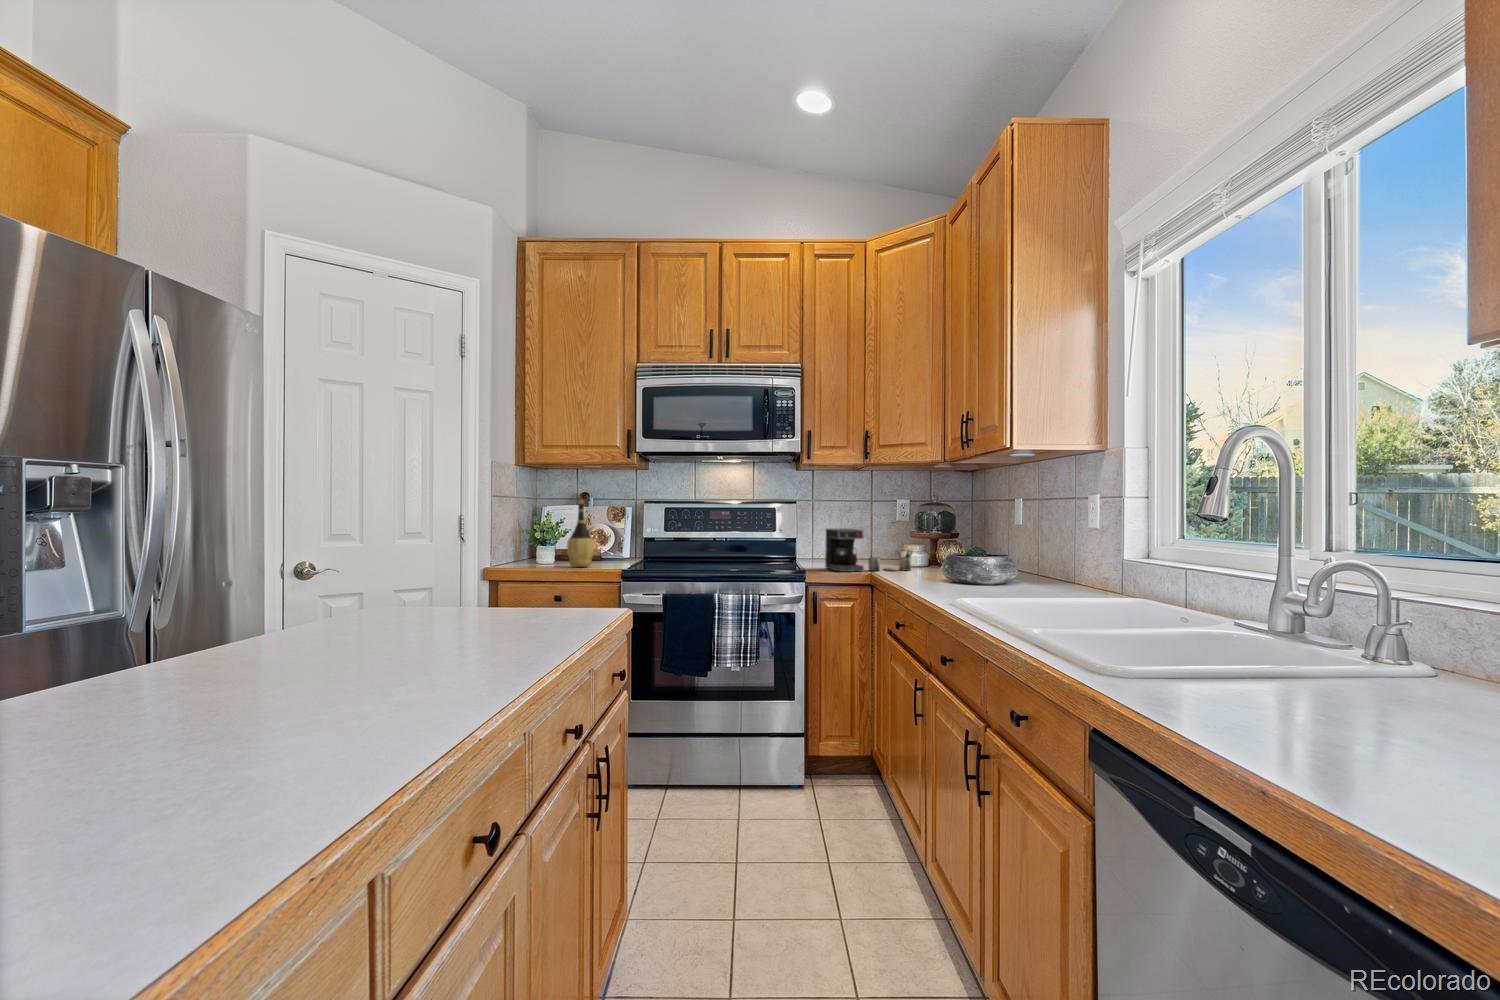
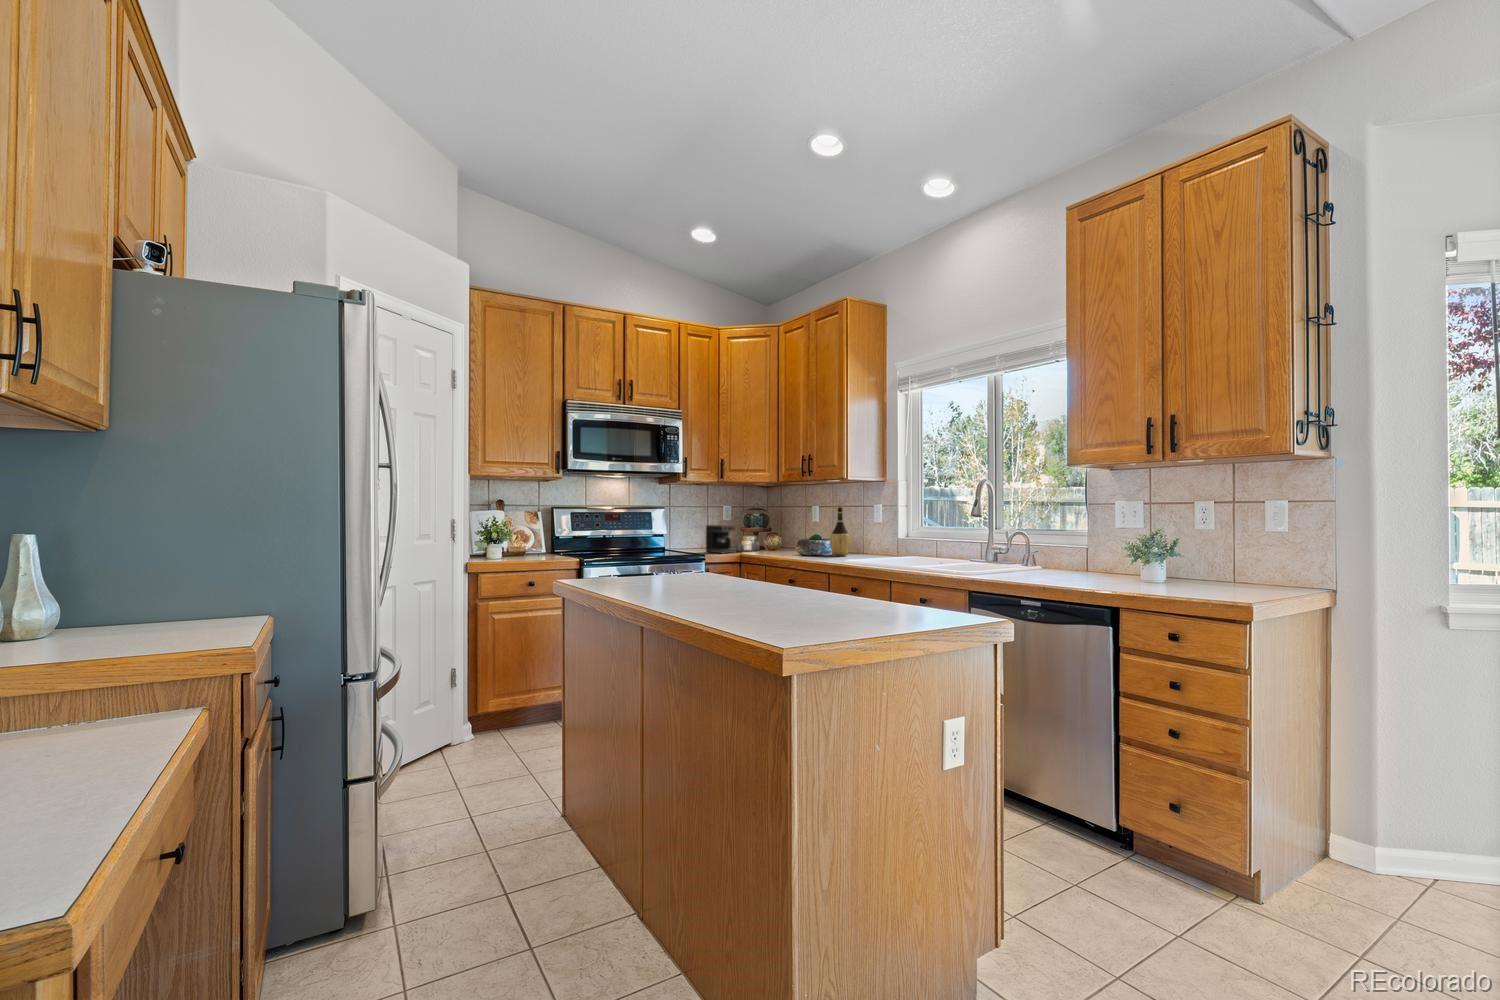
wine bottle: present [567,500,595,567] -> present [830,504,851,556]

